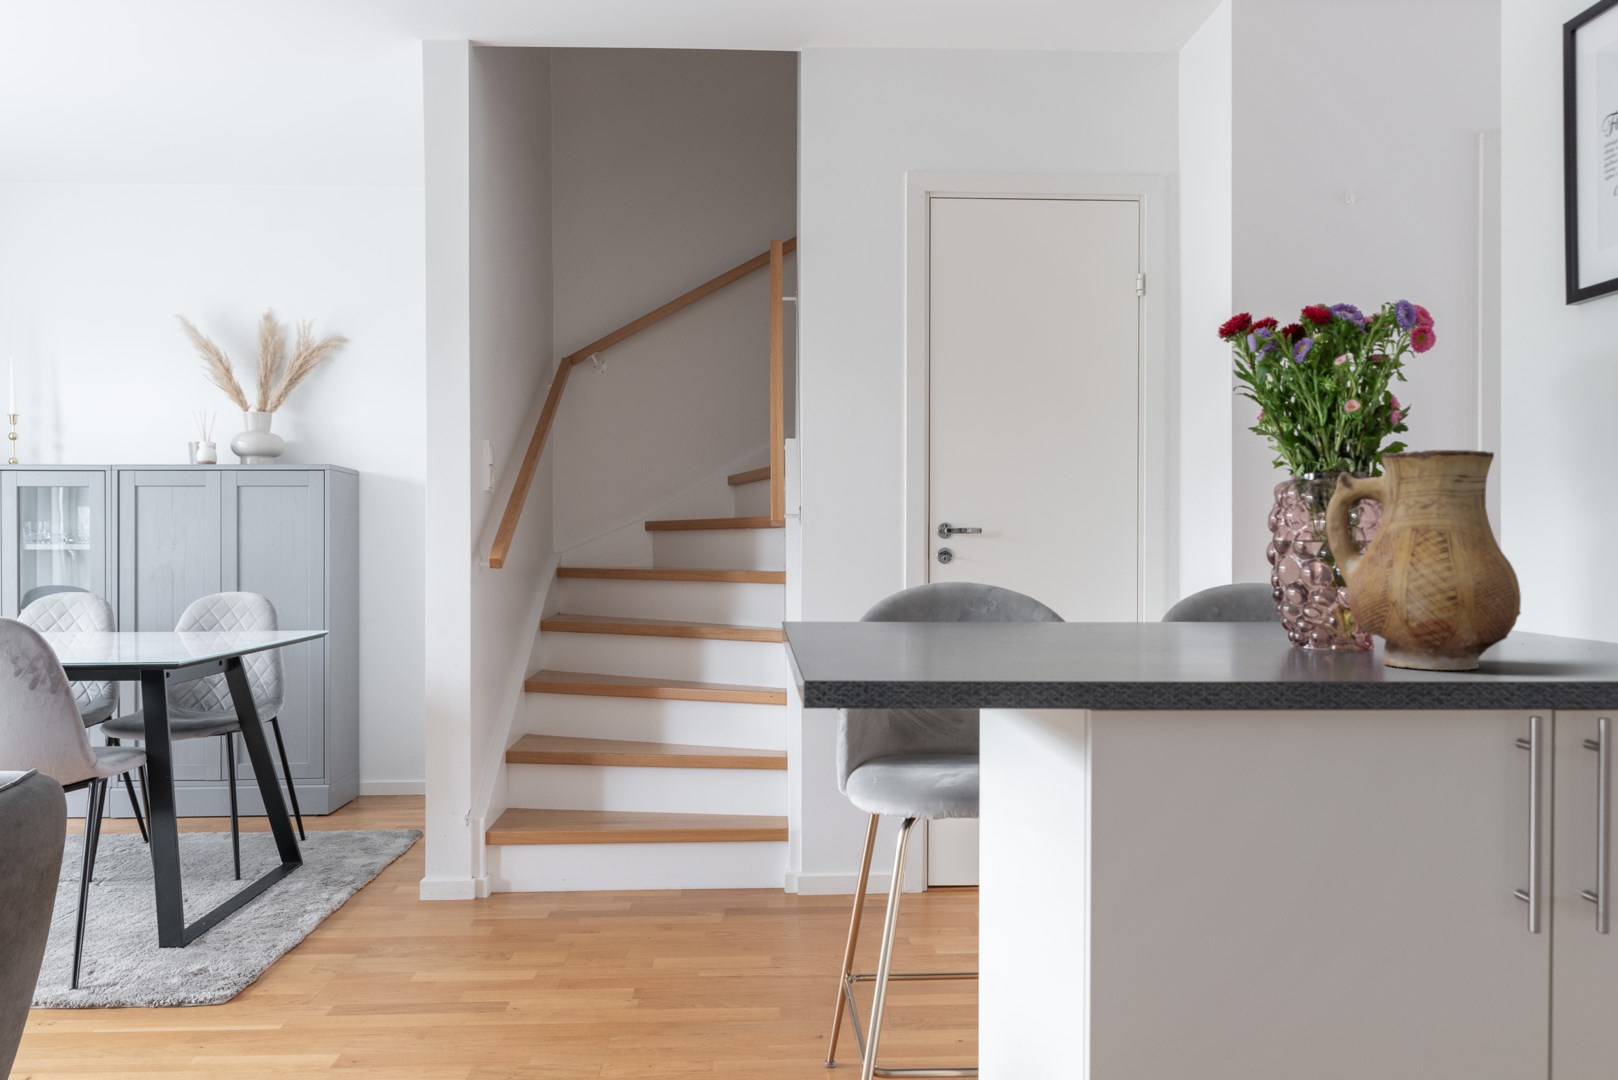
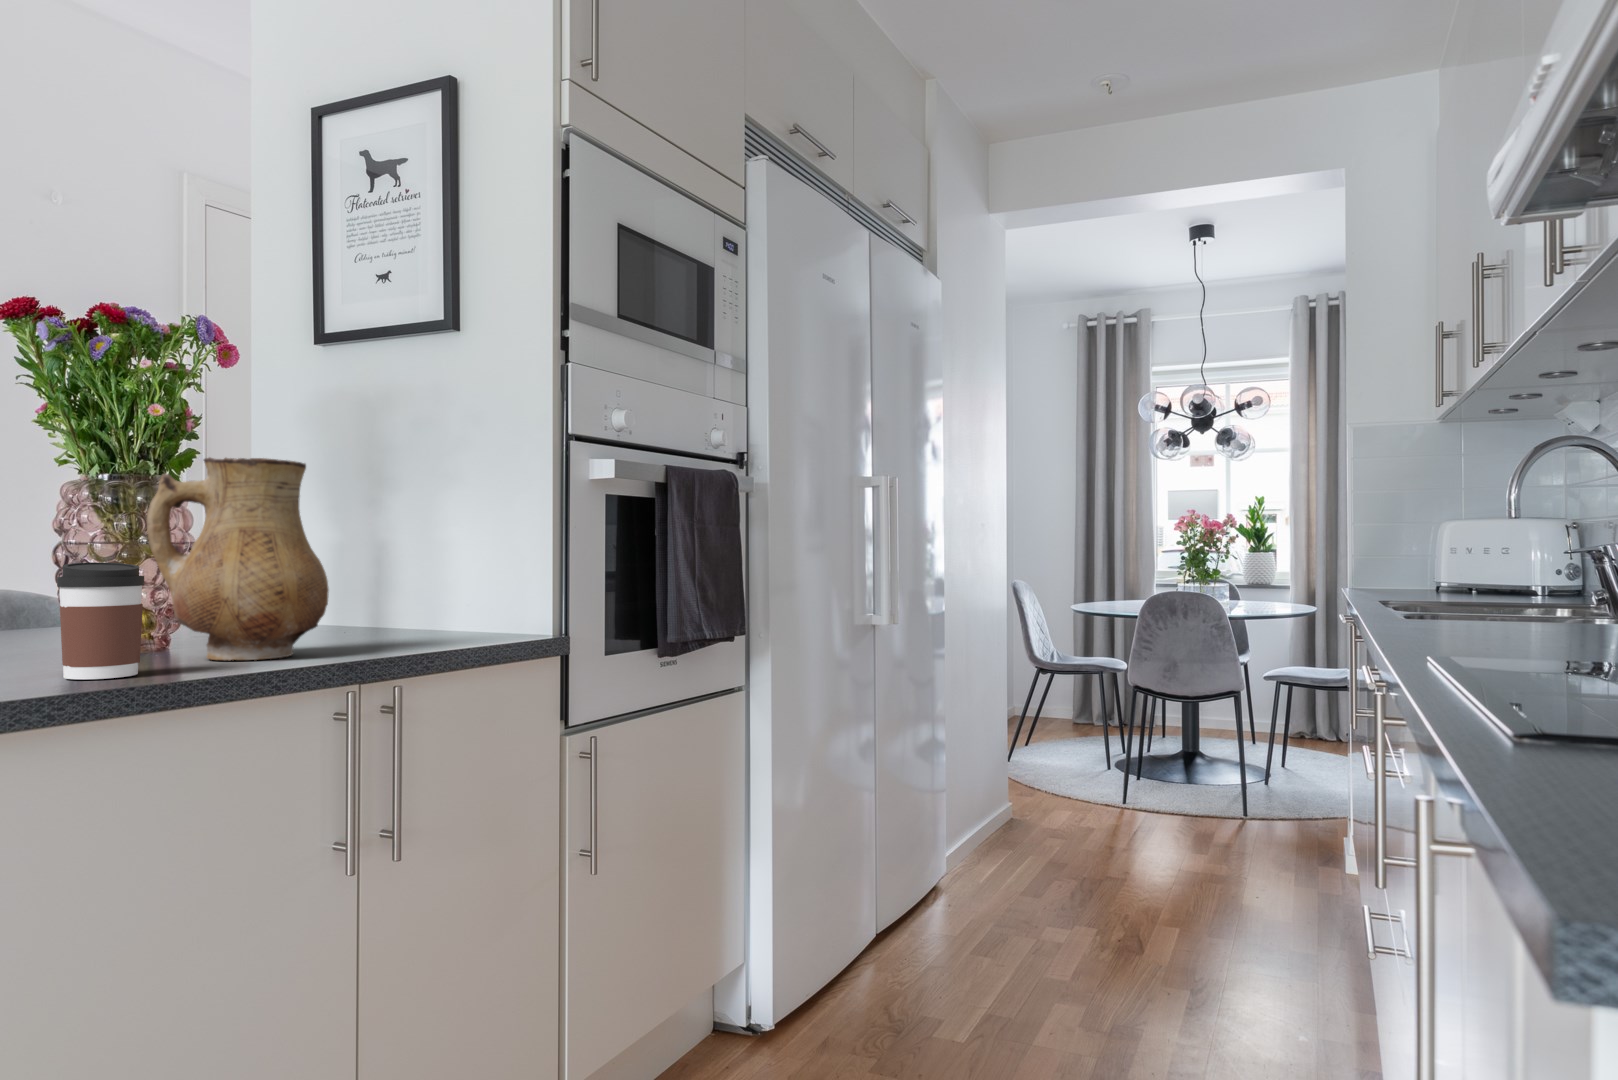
coffee cup: none [1230,561,1305,673] -> present [57,562,144,679]

